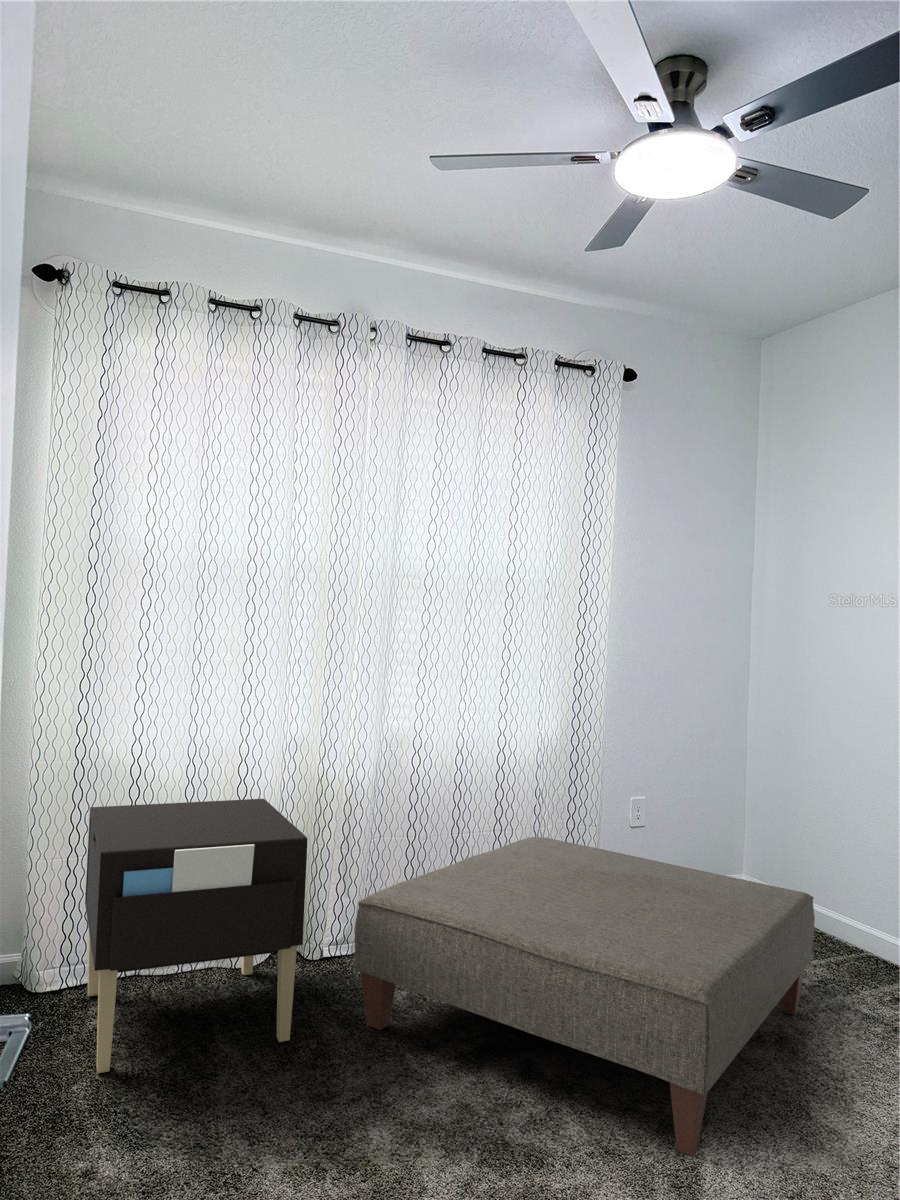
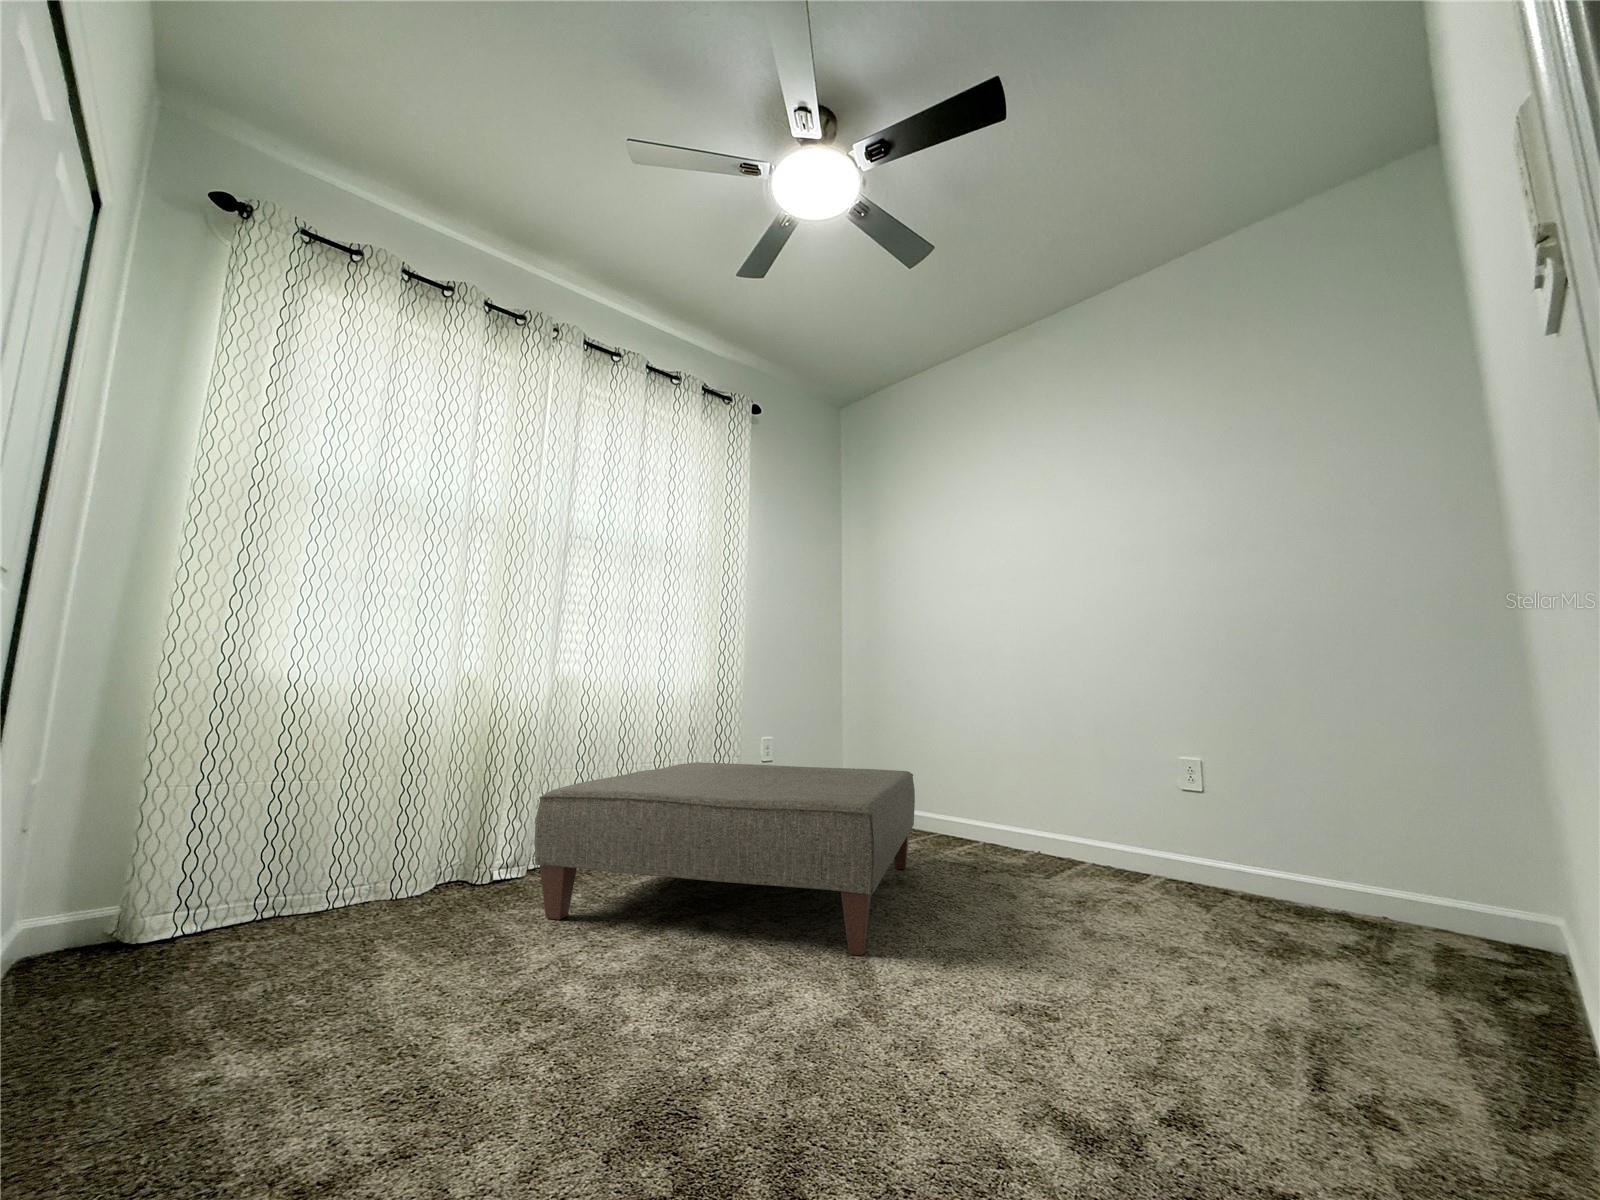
nightstand: present [85,799,307,1073] -> none [211,724,491,994]

